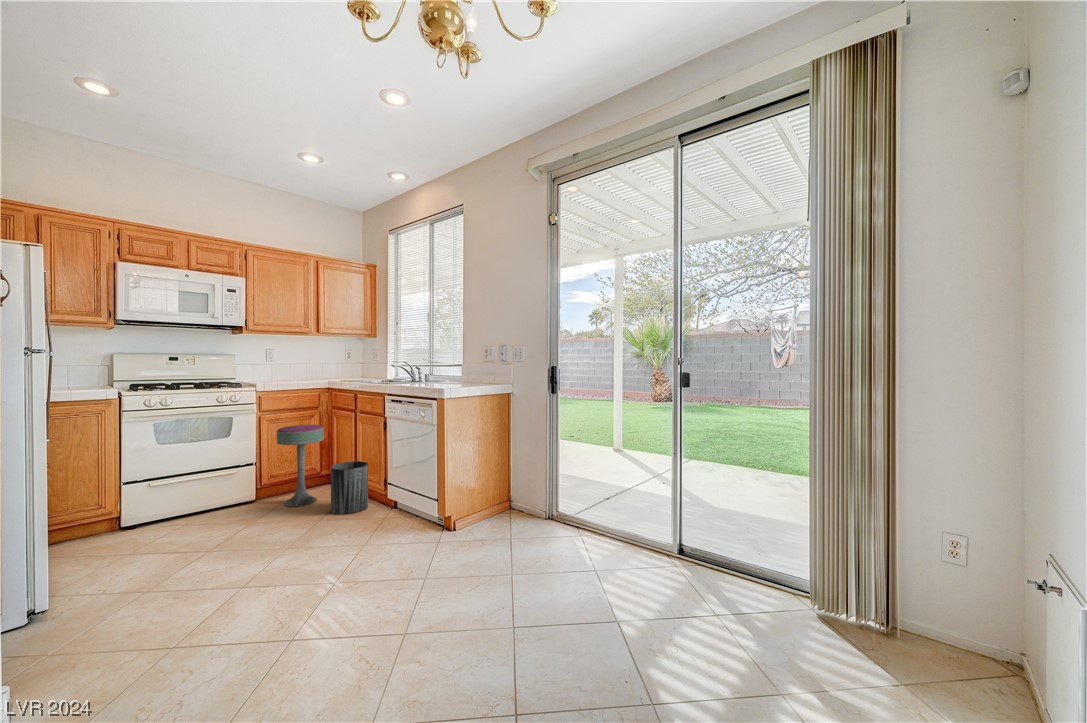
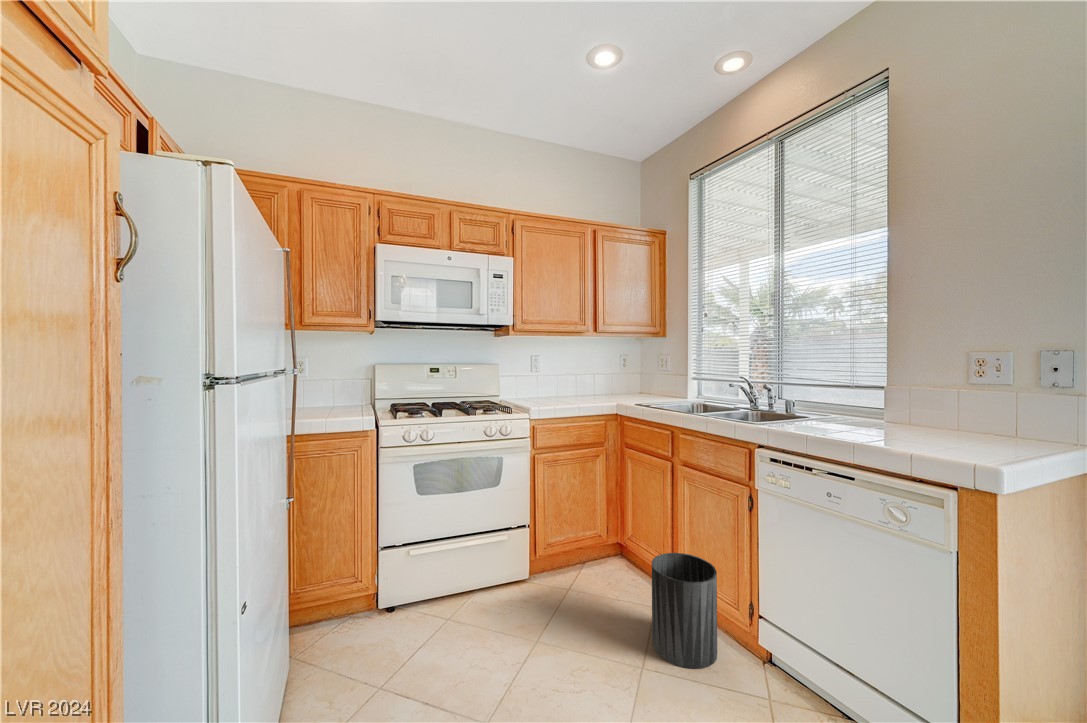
bar stool: present [277,425,324,507] -> none [559,473,625,613]

